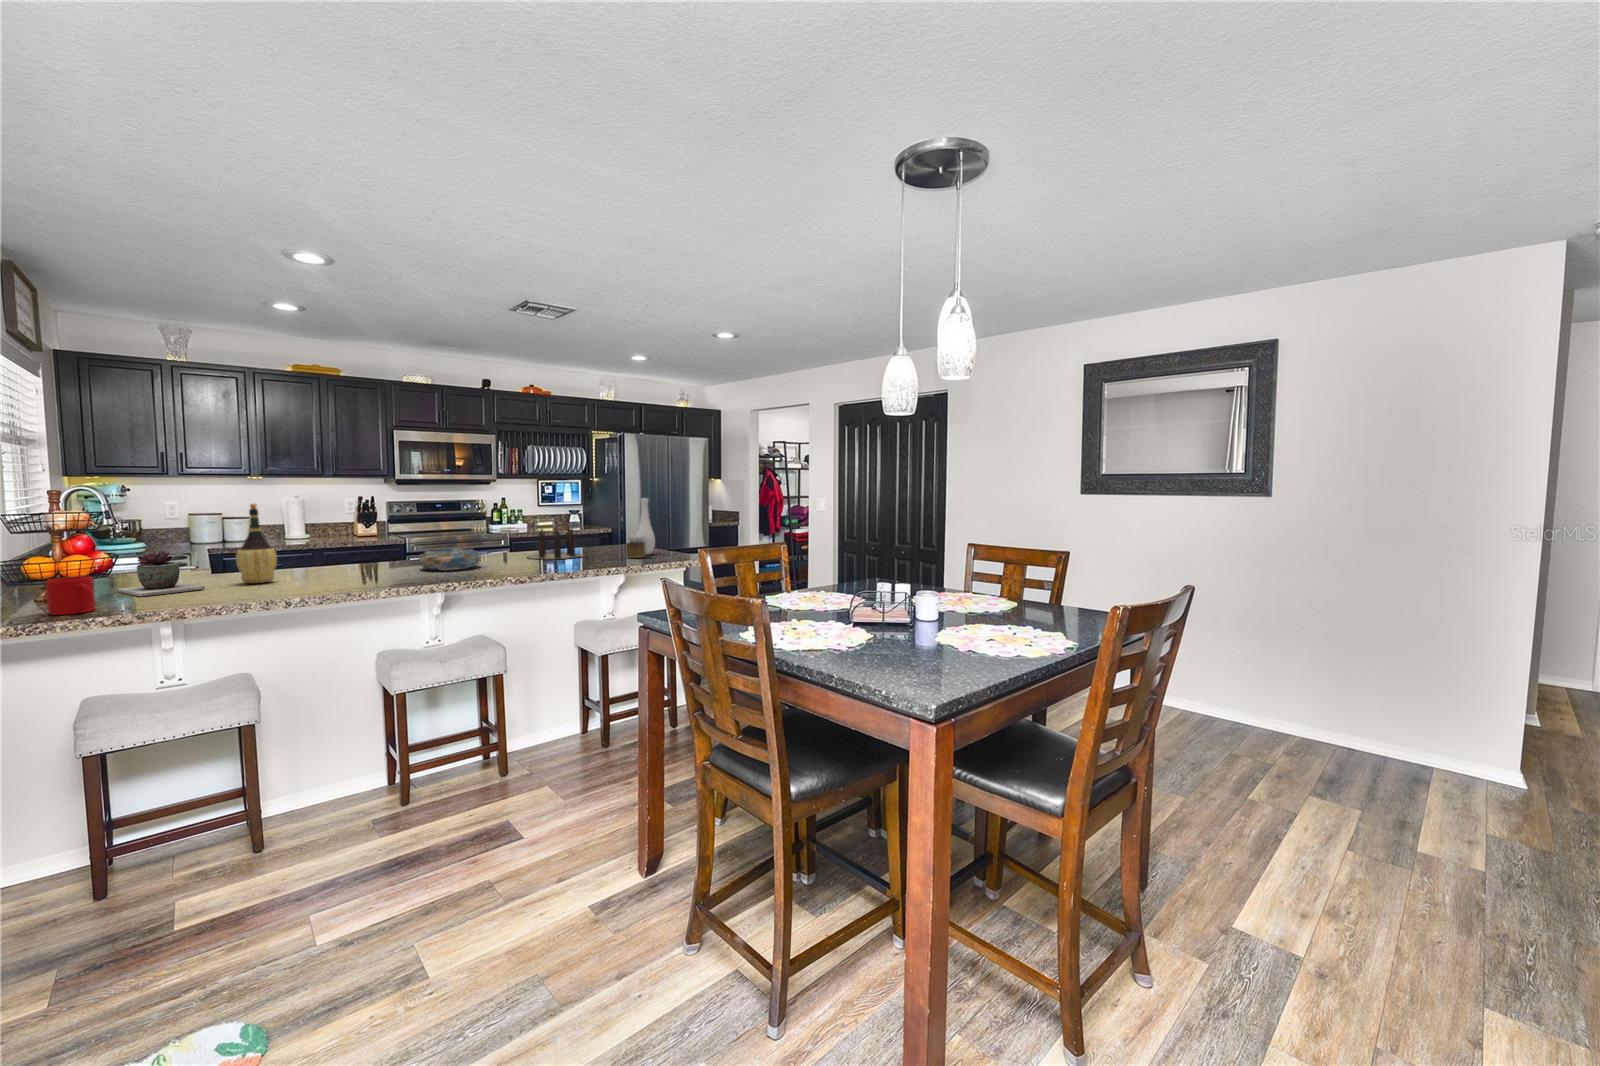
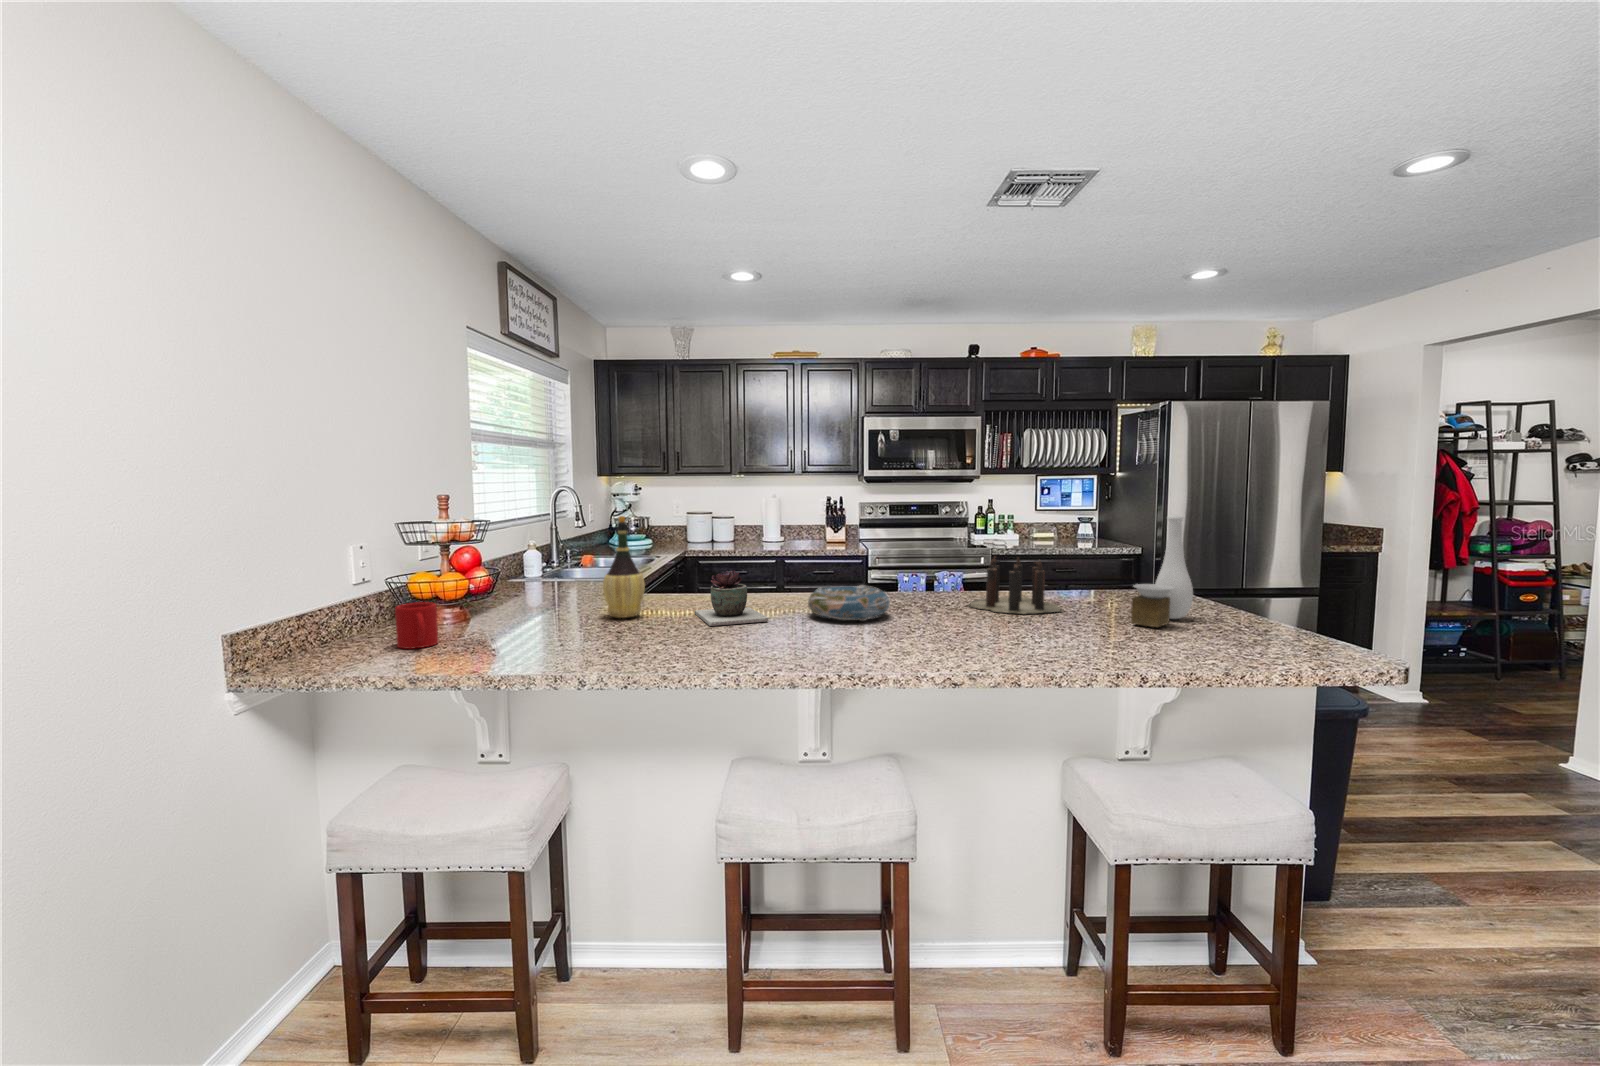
succulent plant: present [117,551,205,597] -> present [695,570,769,626]

